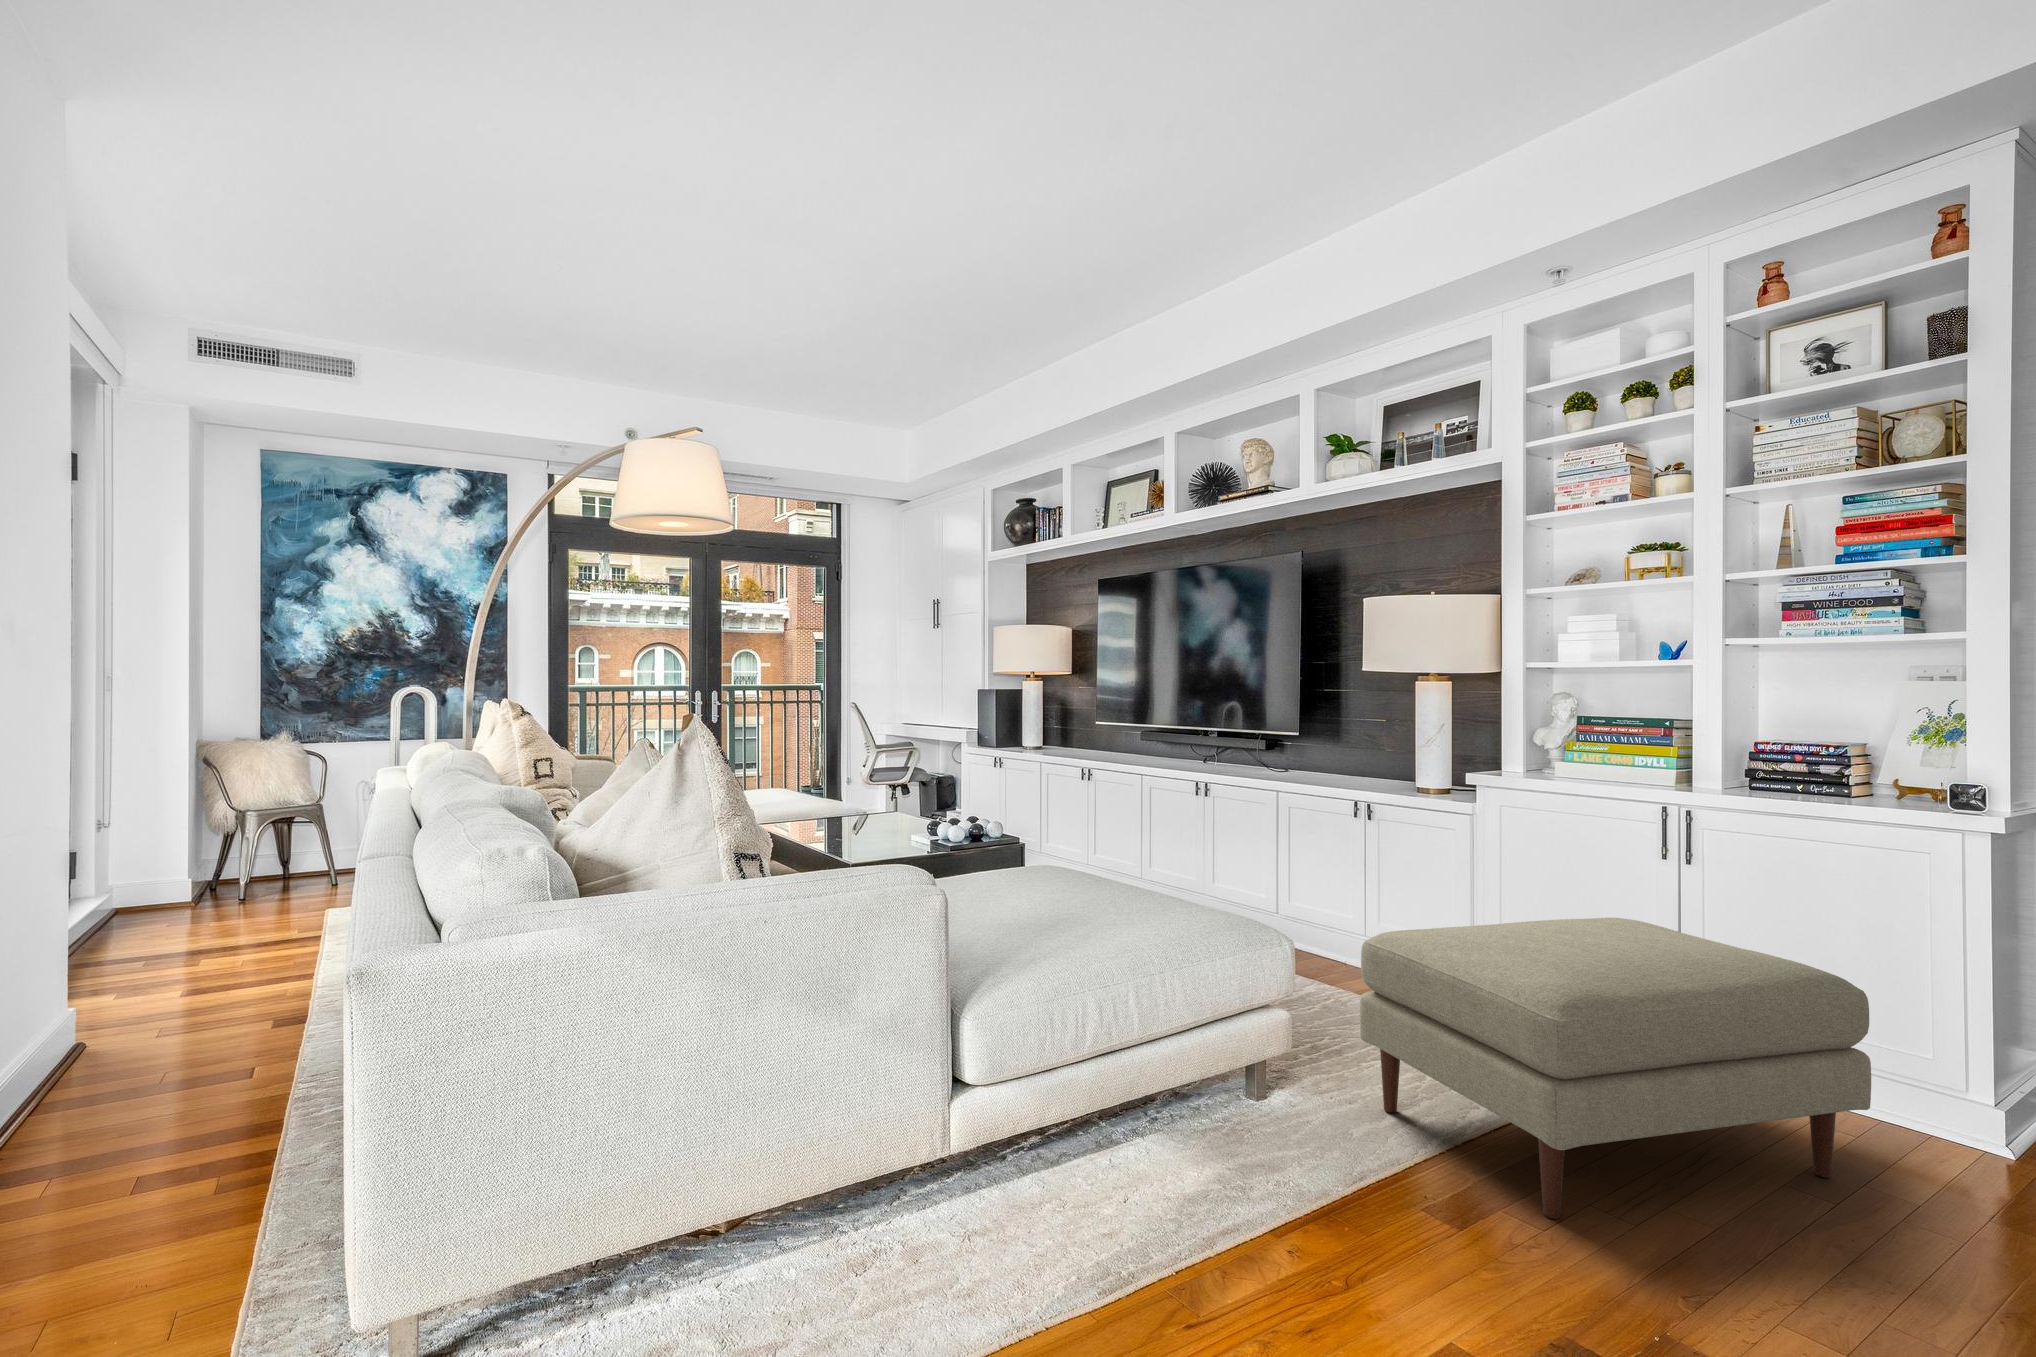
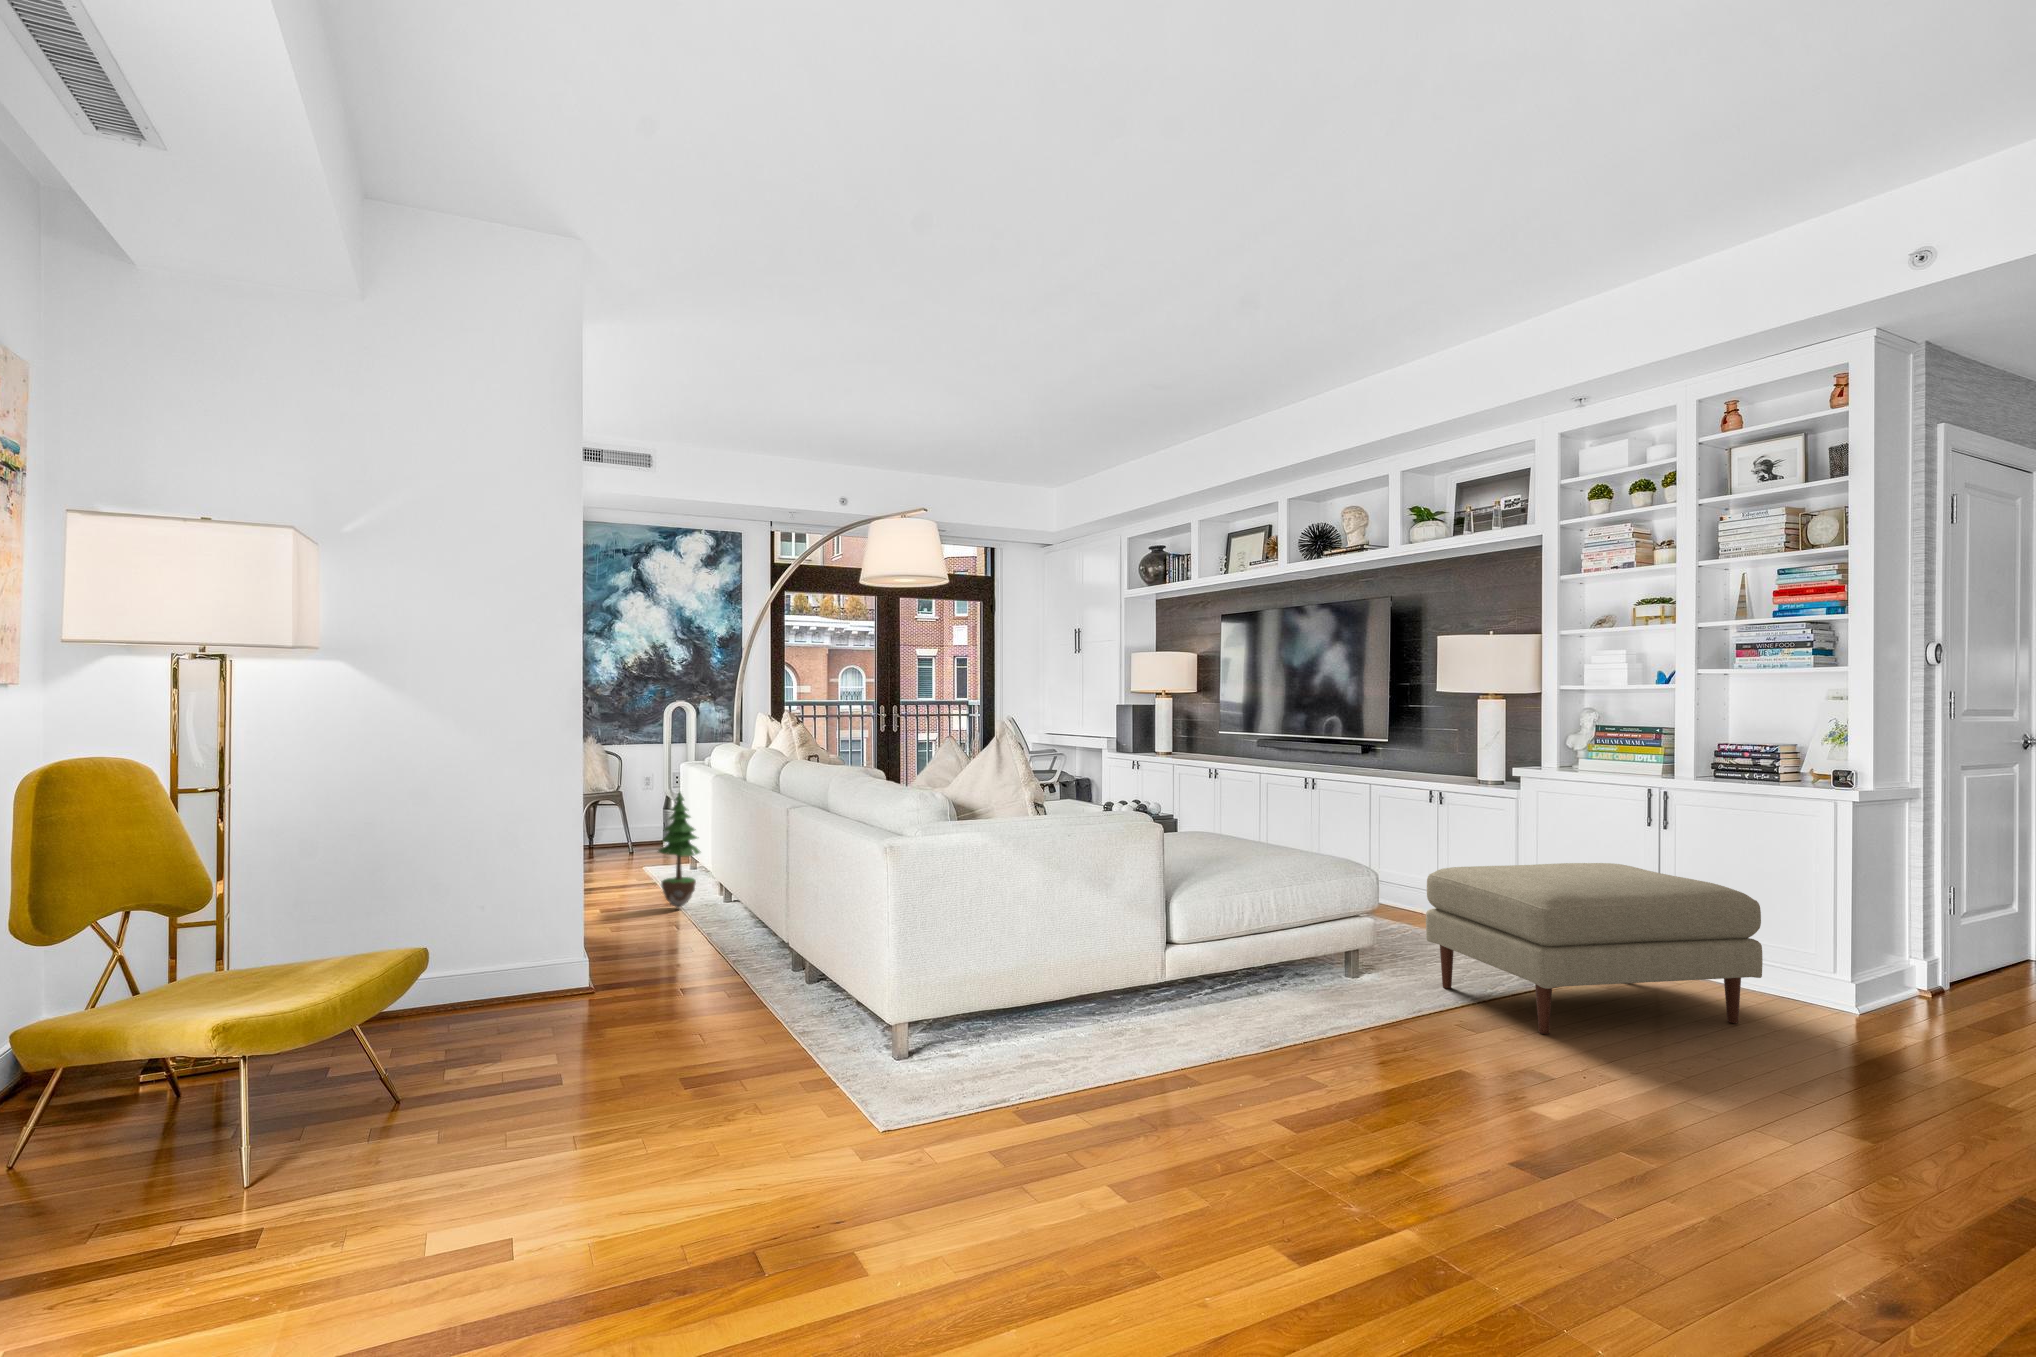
potted tree: none [280,813,352,981] -> present [658,792,700,908]

